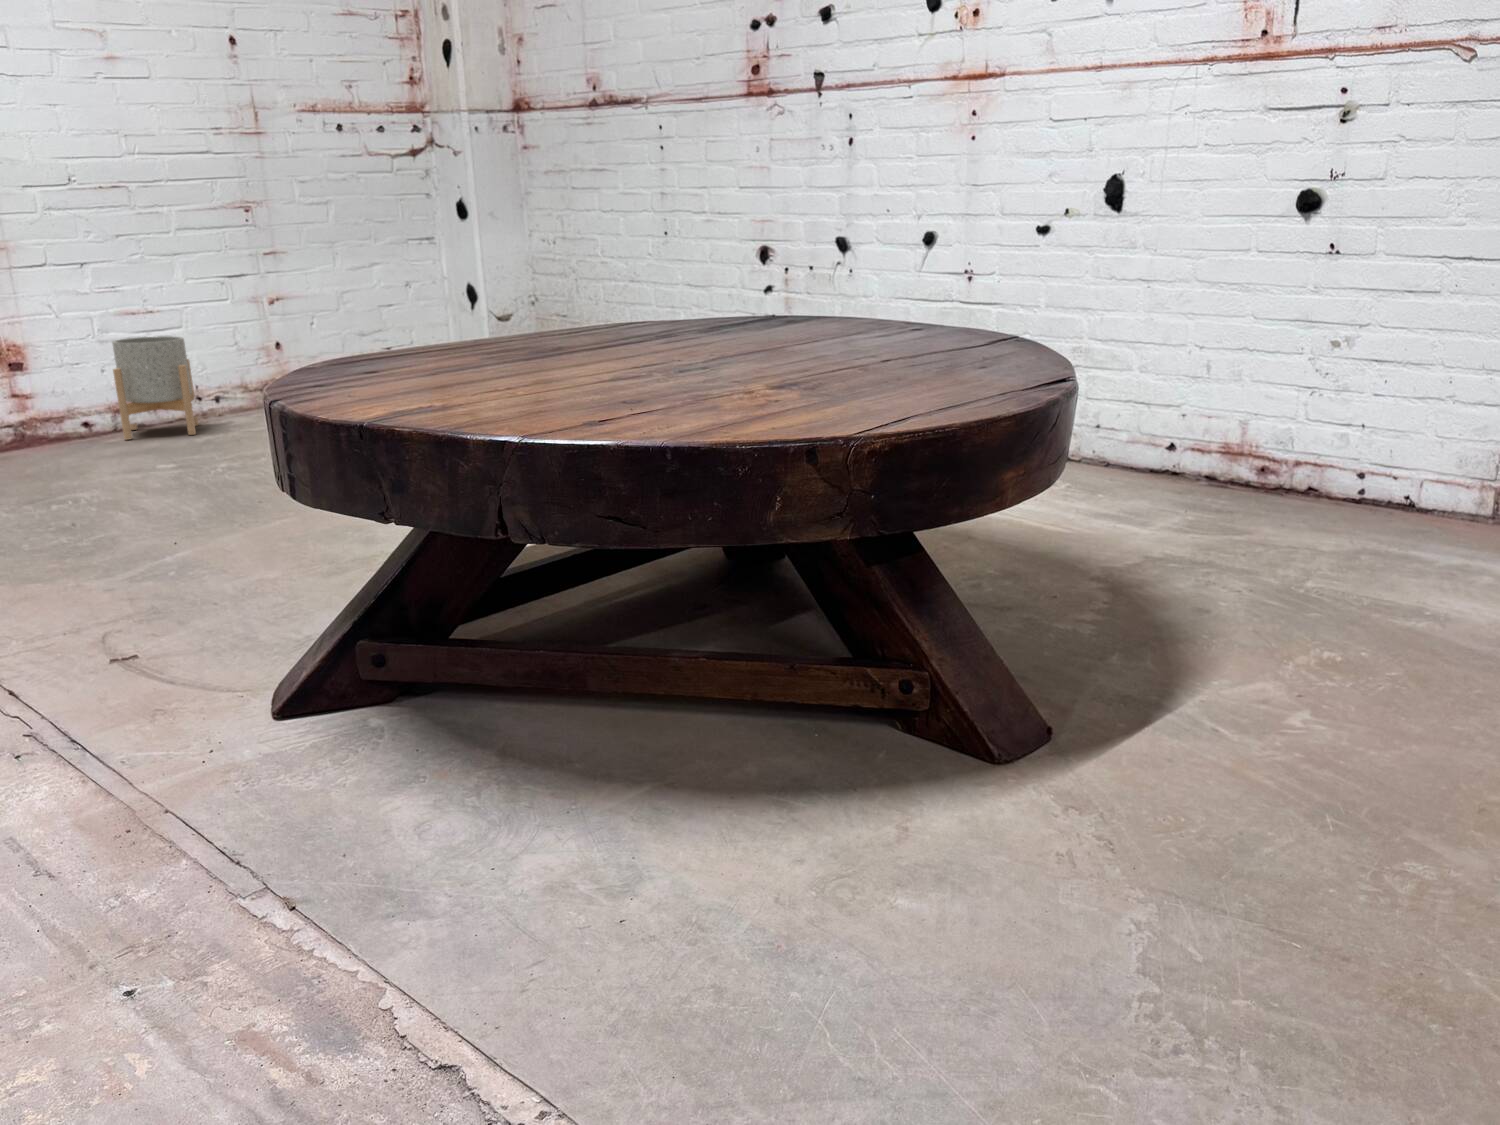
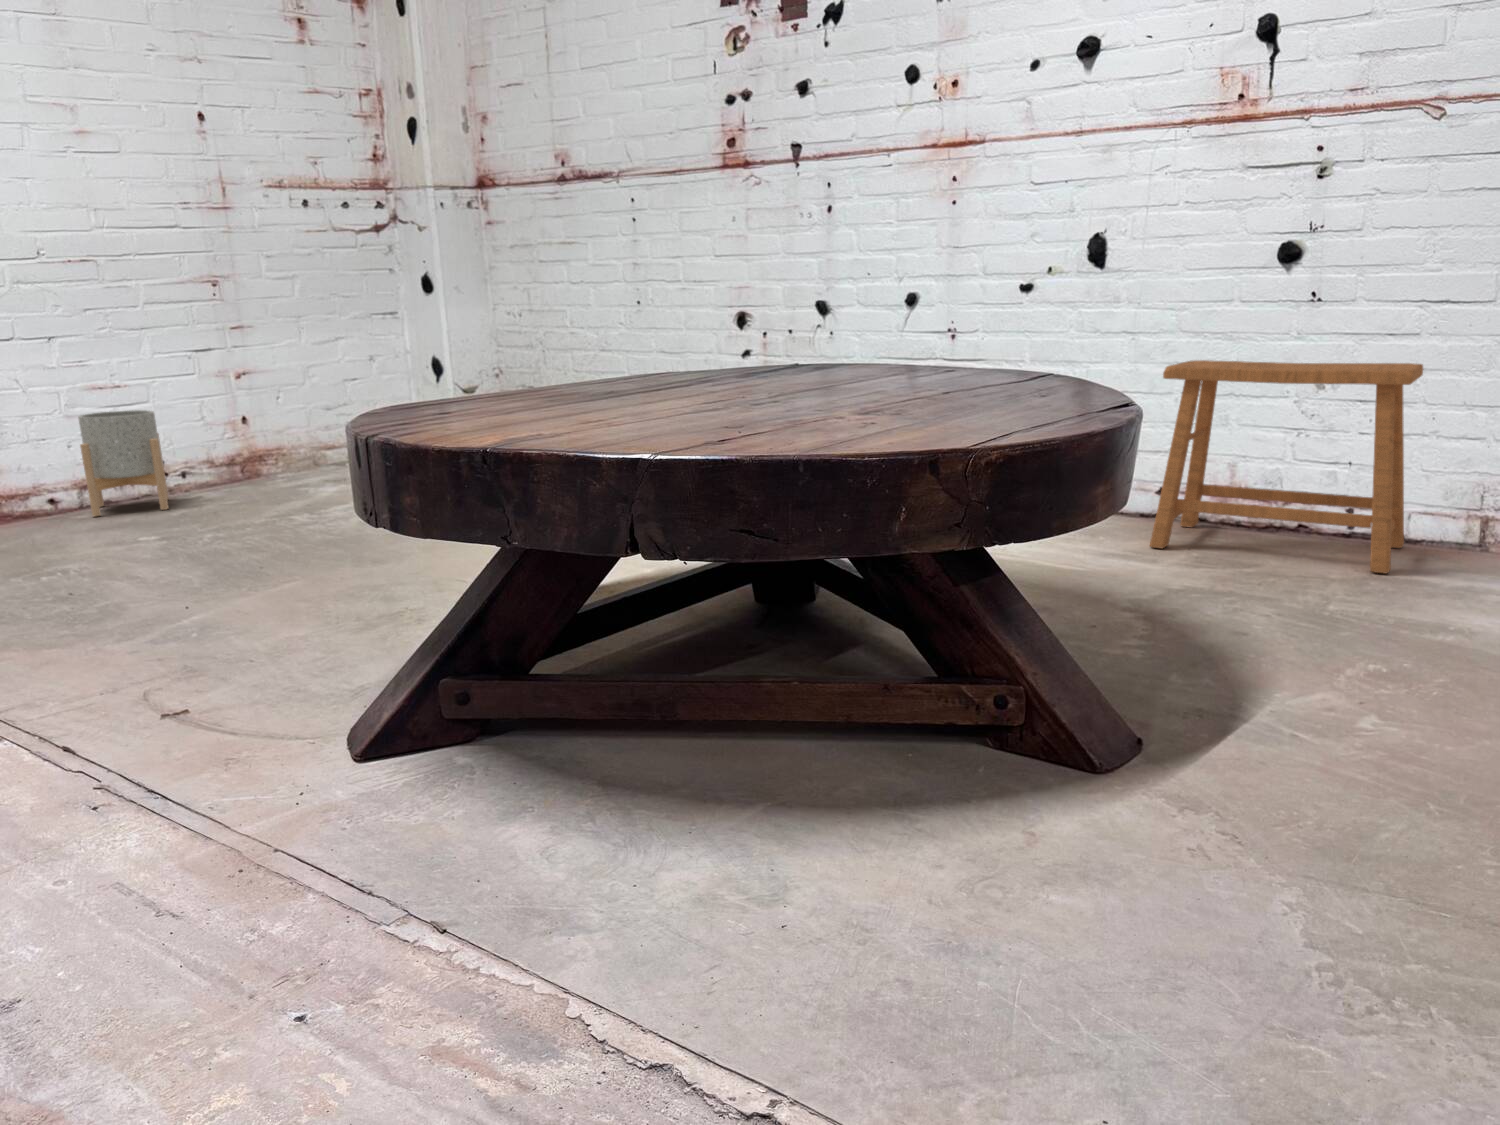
stool: none [1139,313,1434,544] -> present [1150,360,1423,574]

